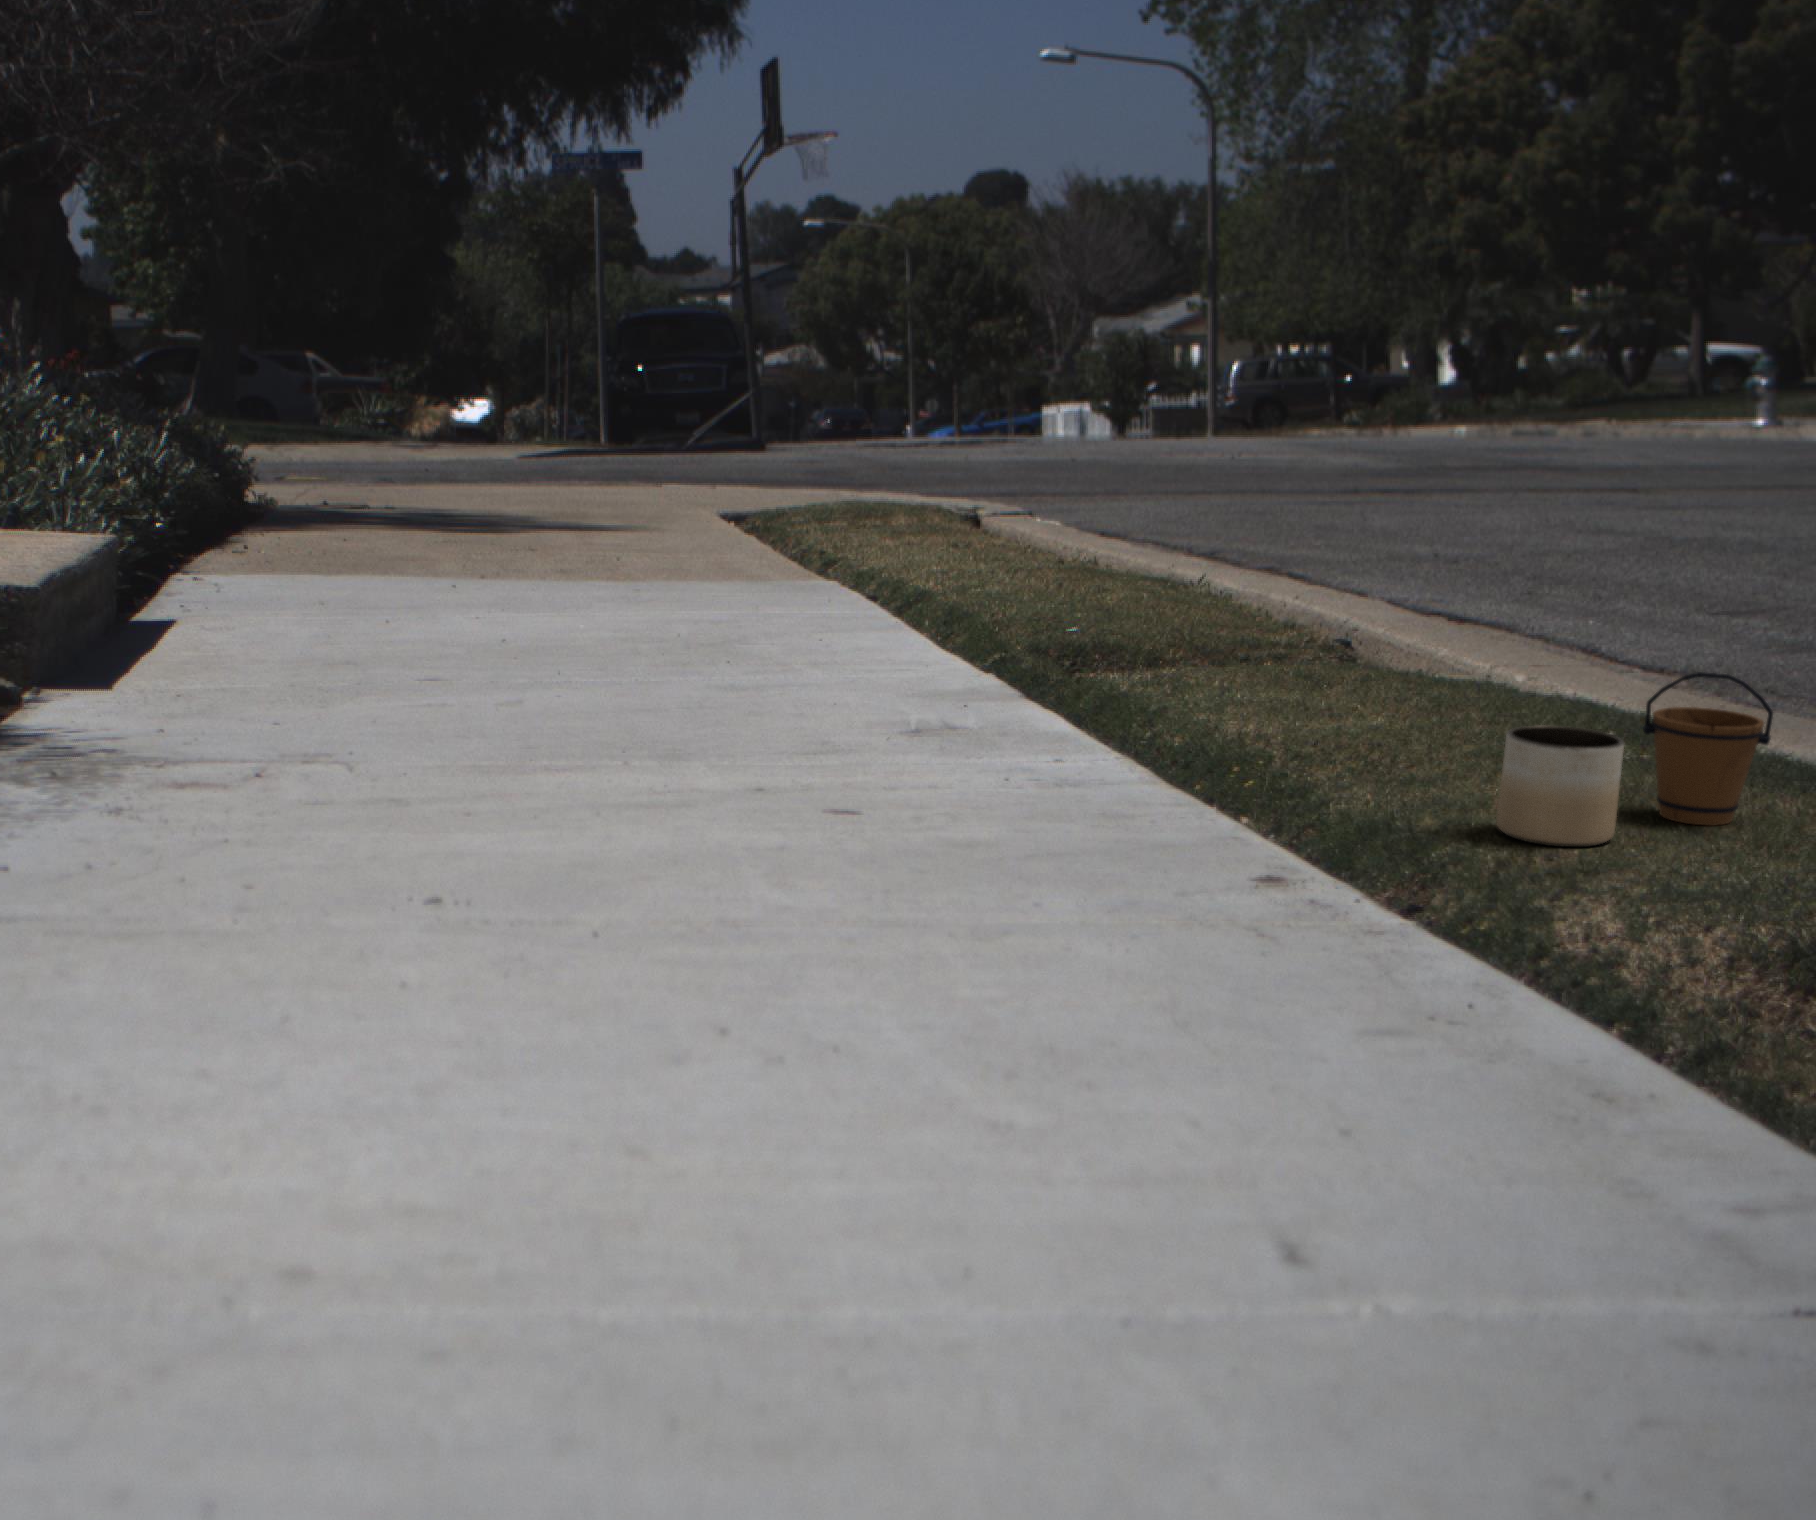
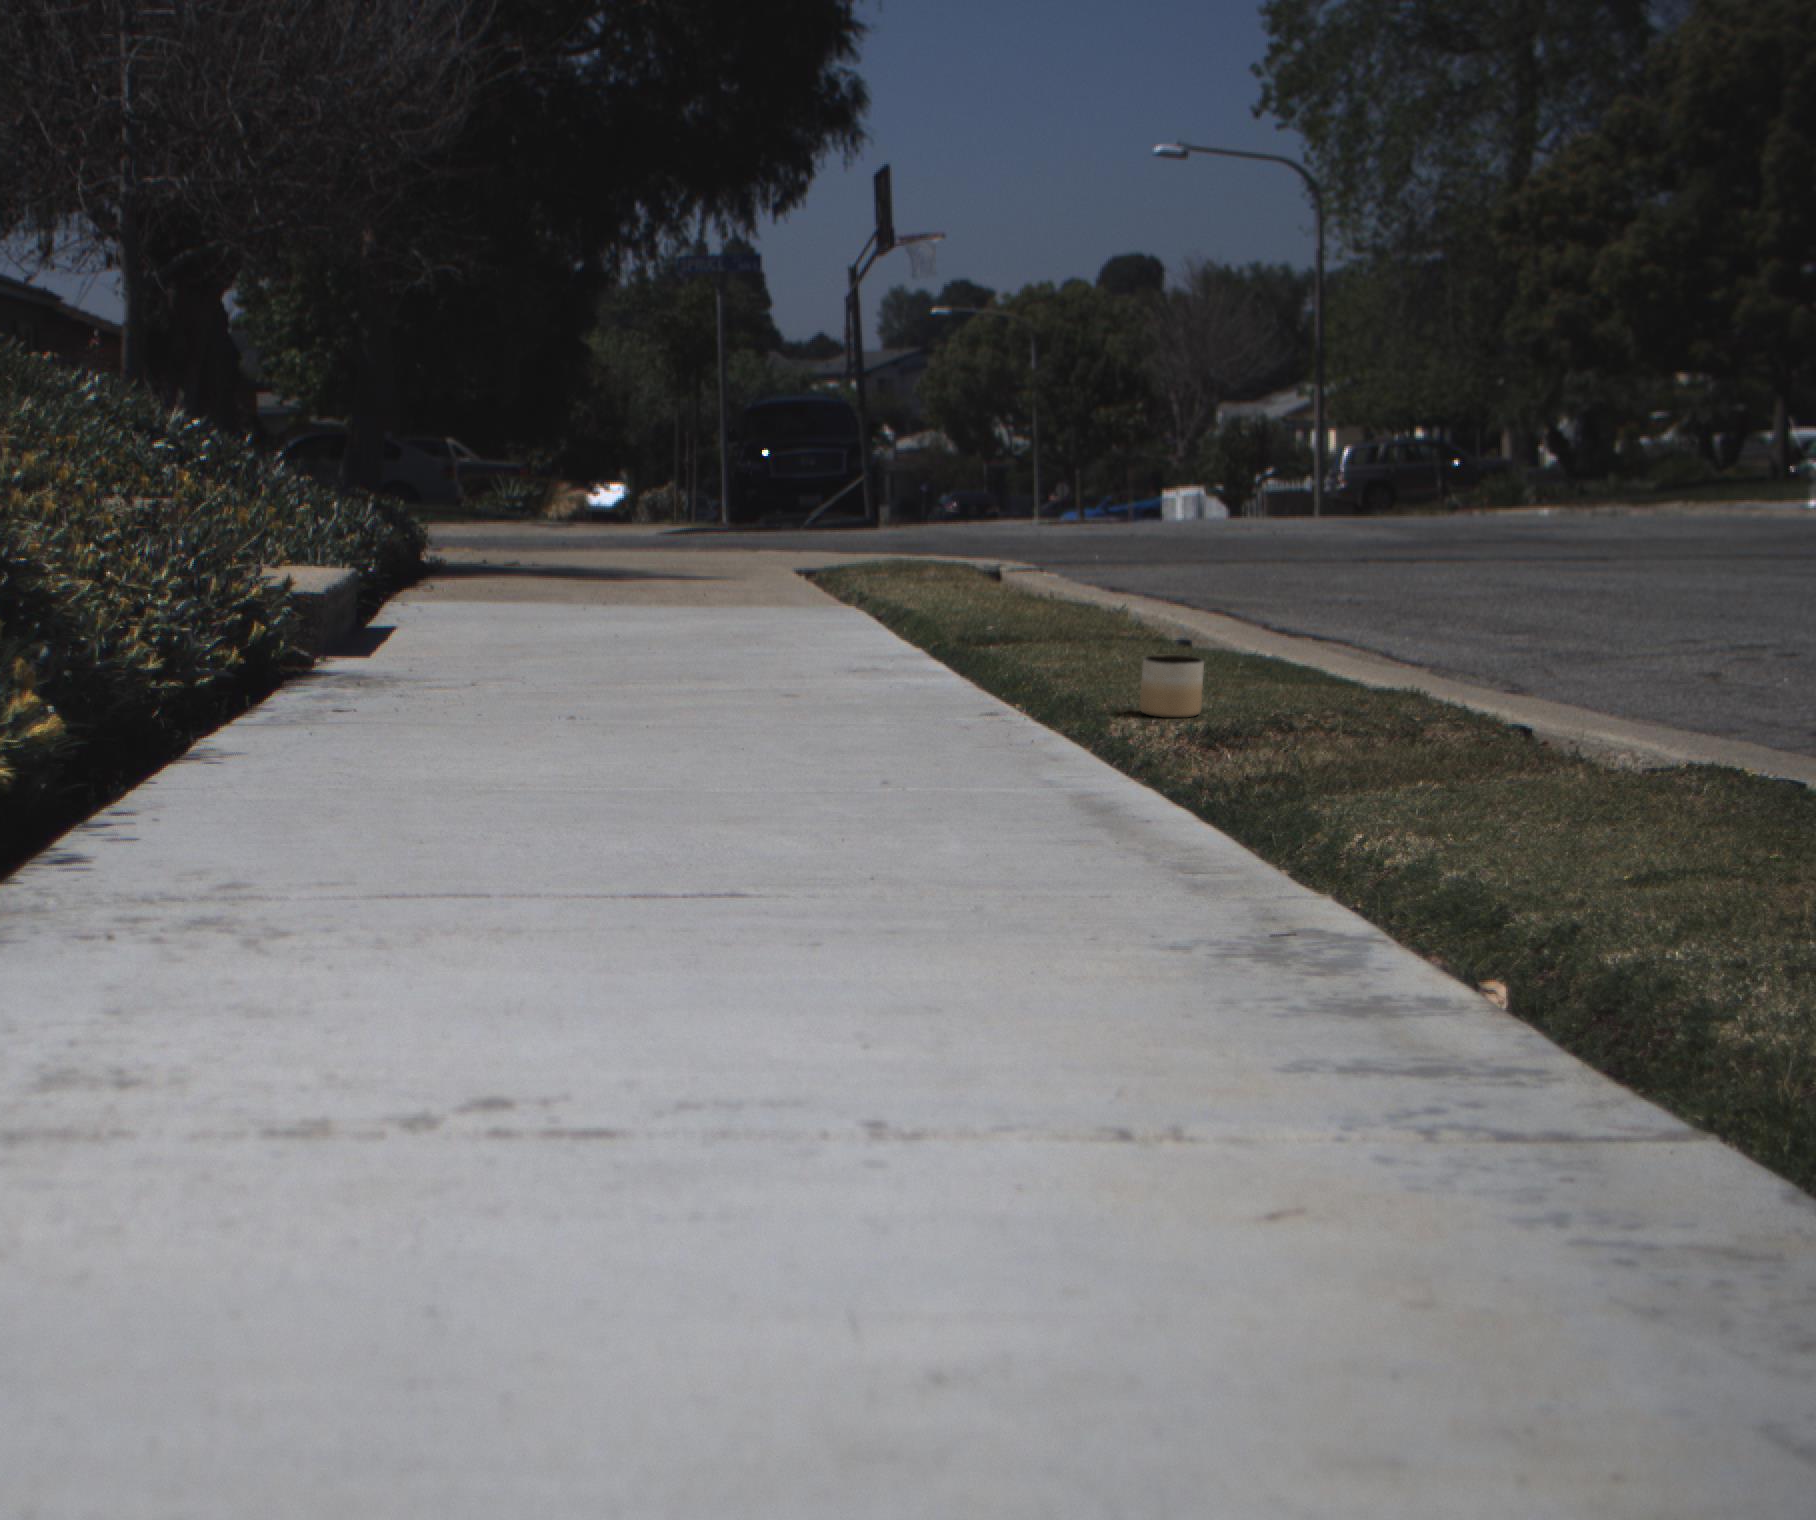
bucket: present [1643,672,1773,826] -> none [1230,626,1297,711]

